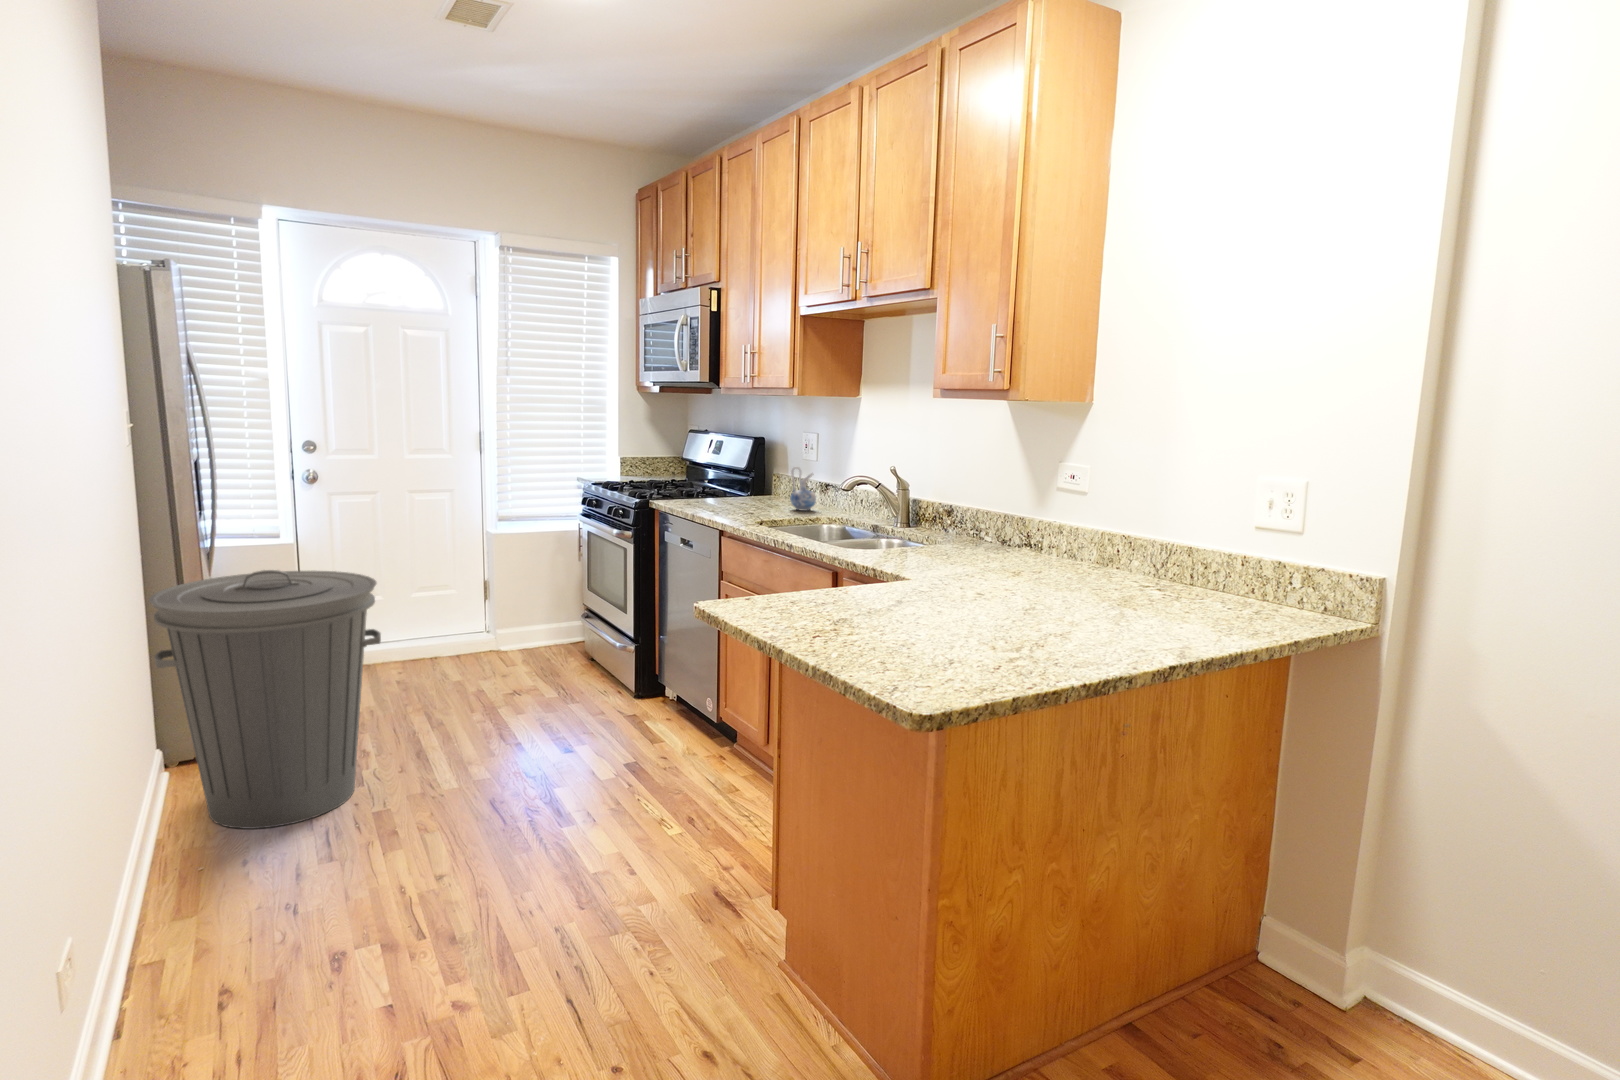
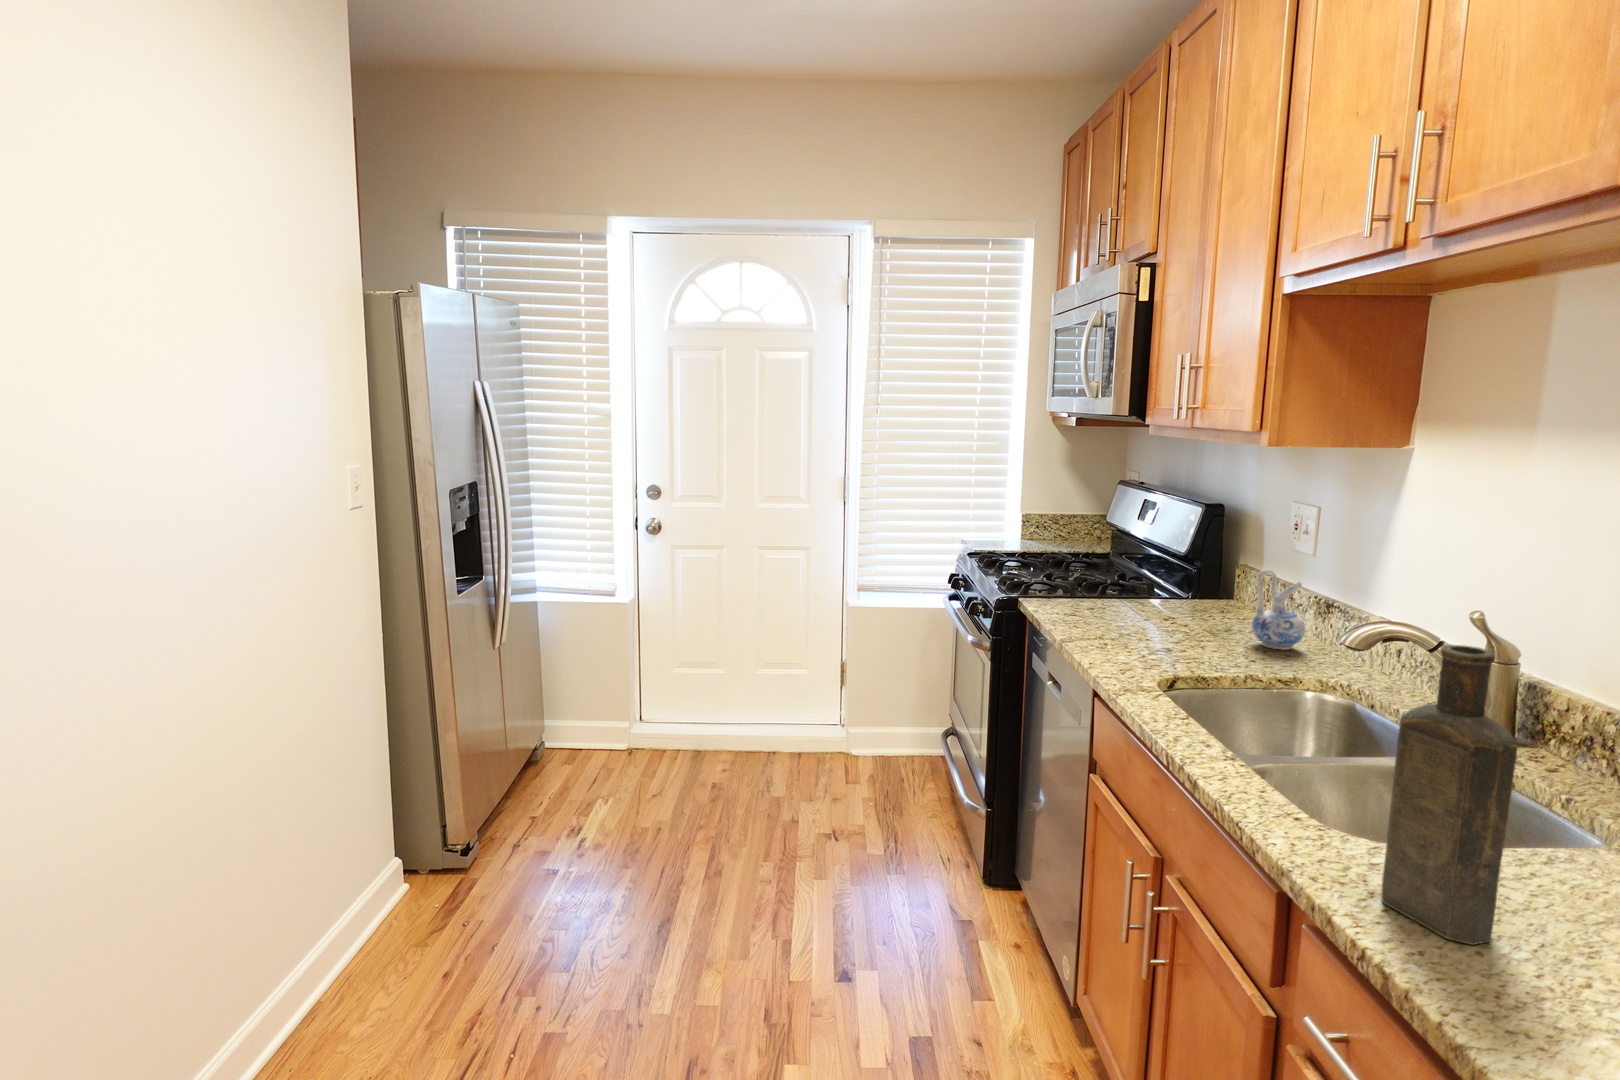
bottle: none [871,455,909,563] -> present [1382,645,1517,945]
trash can: present [149,570,381,829] -> none [315,667,592,1025]

